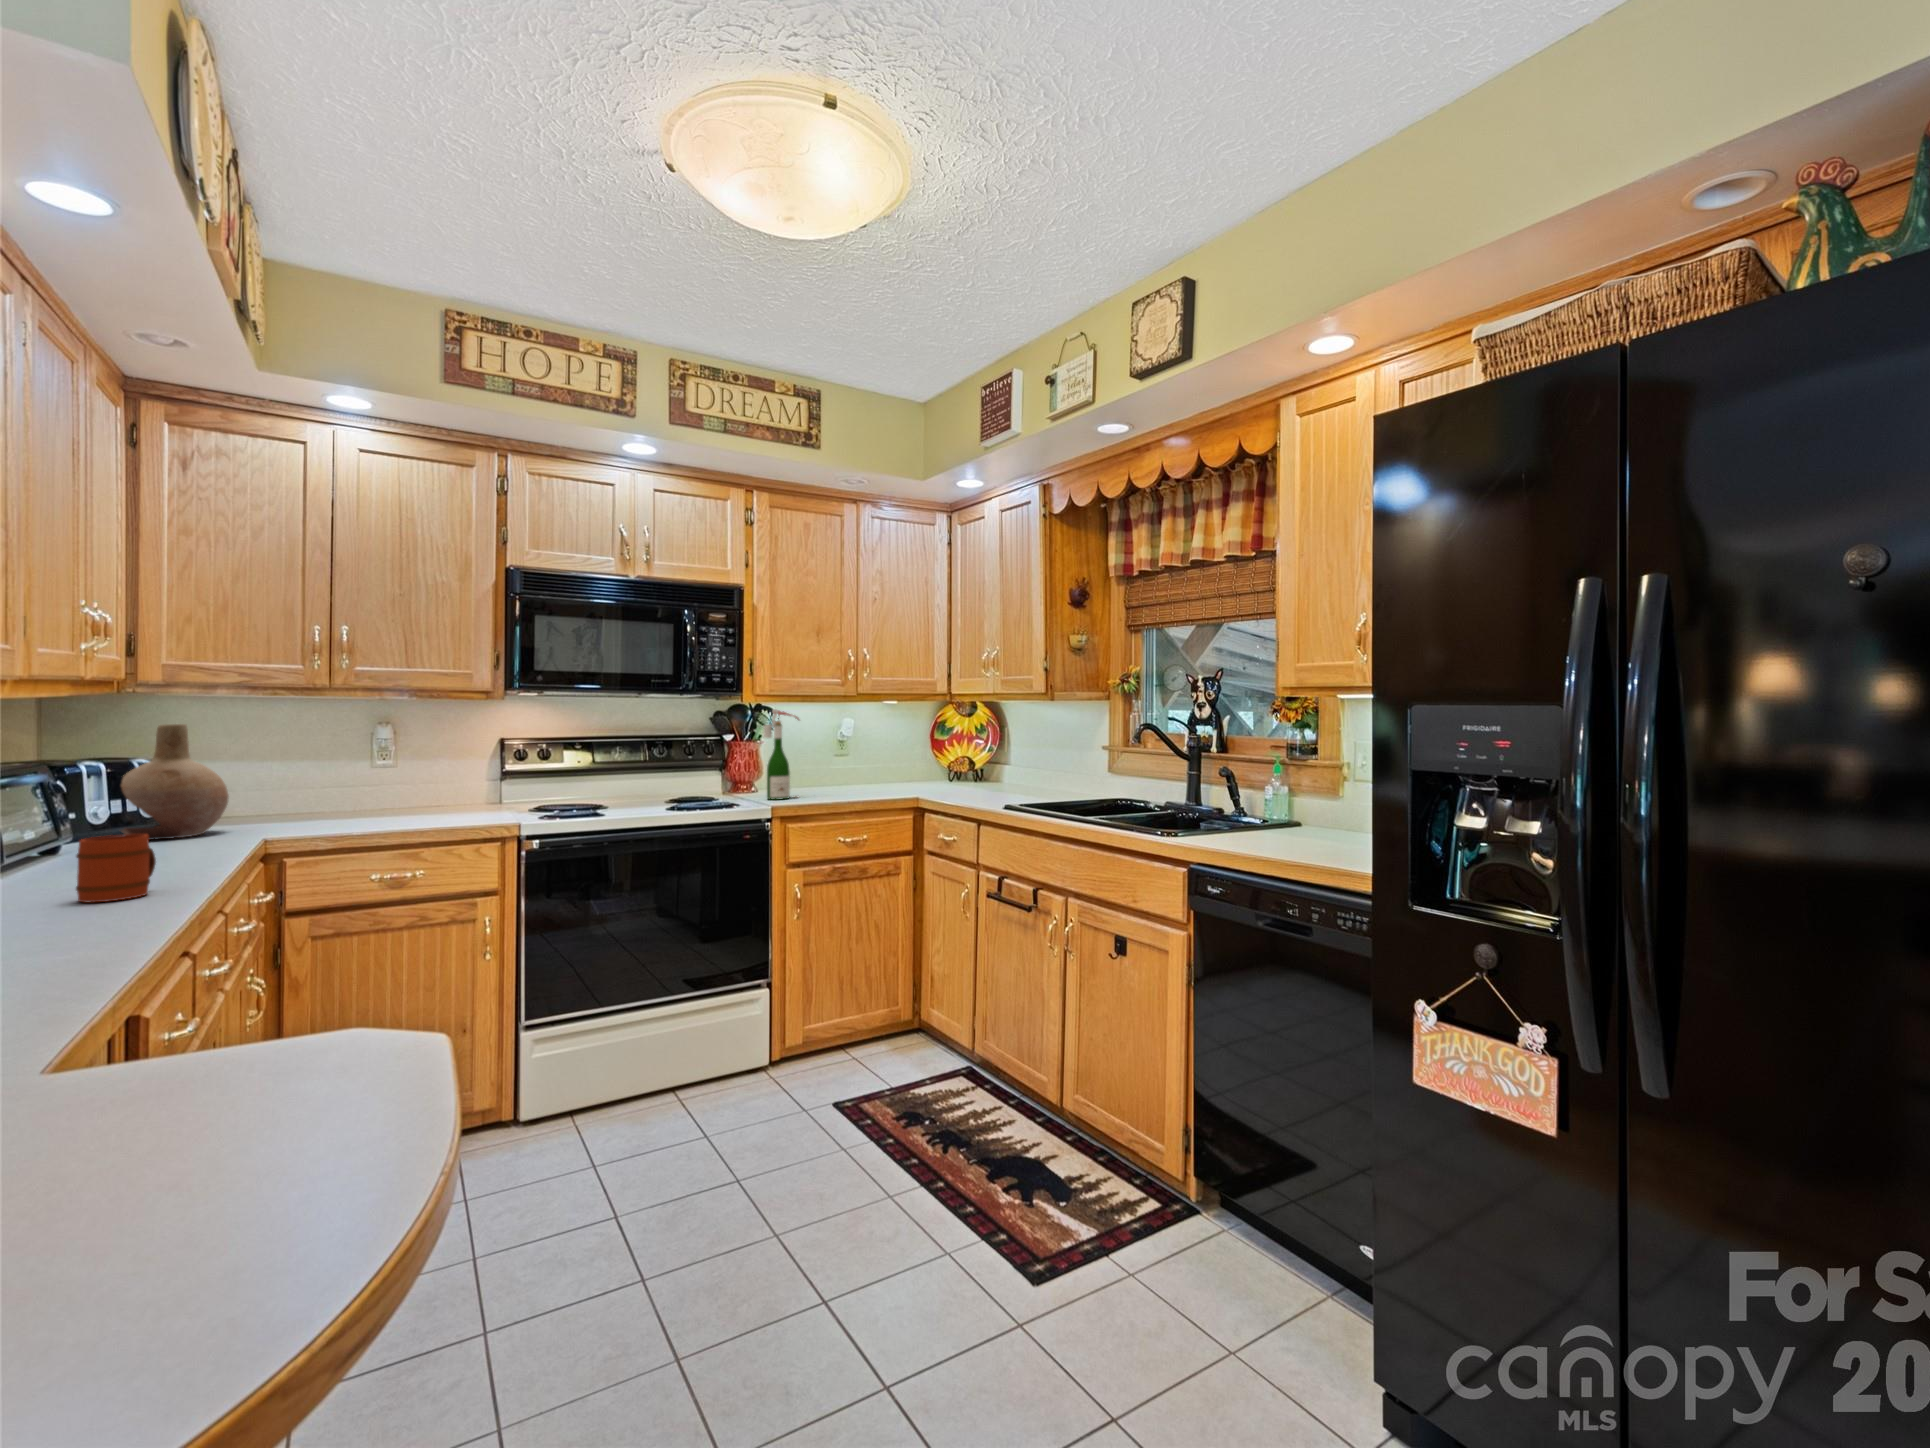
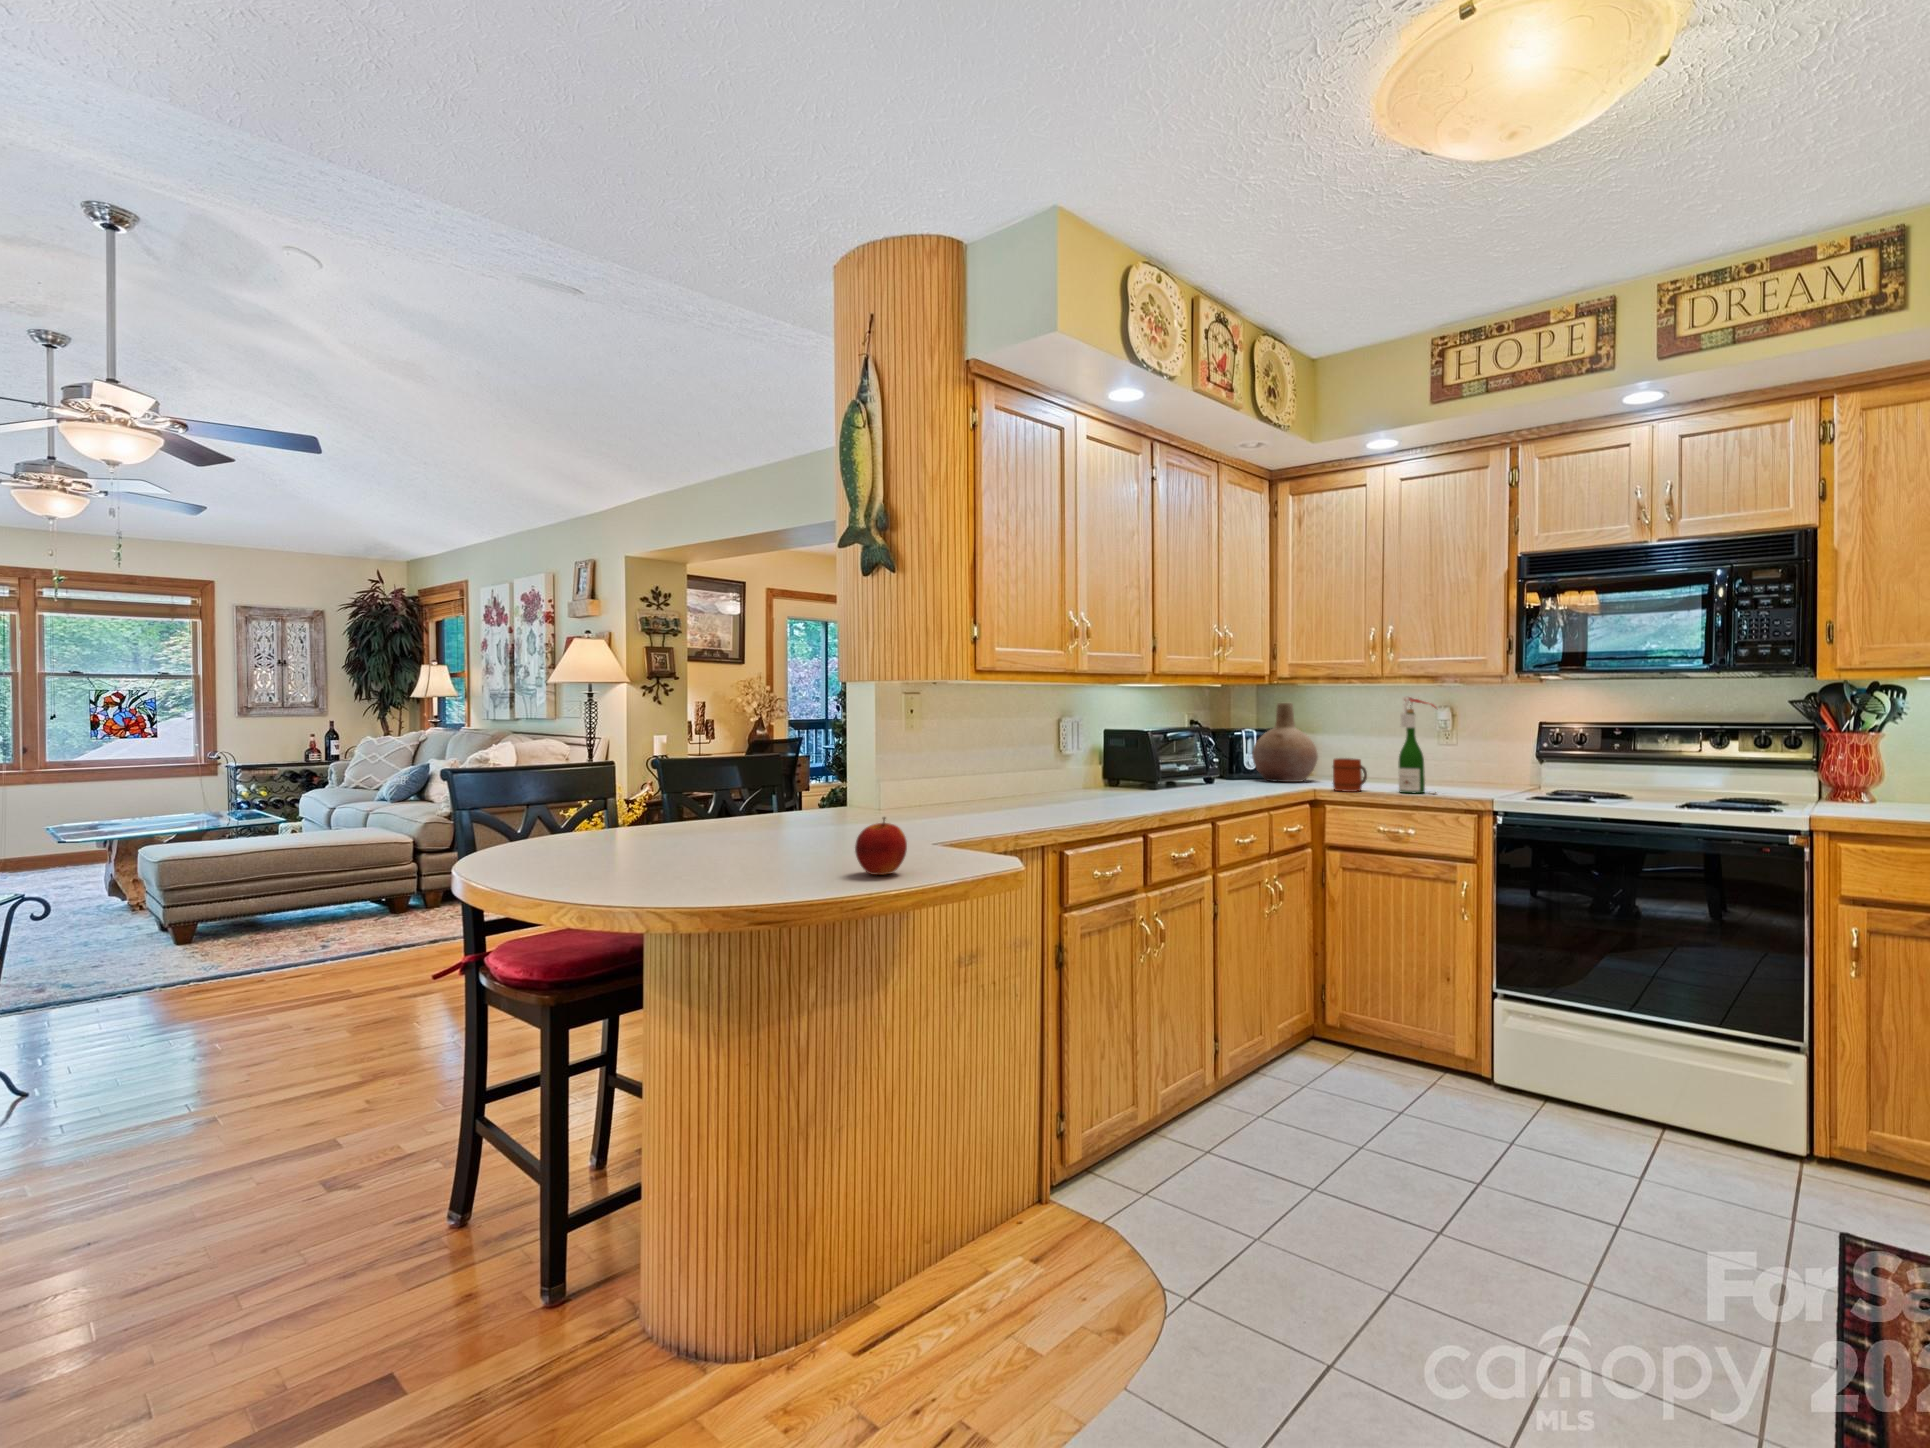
wine bottle: present [763,709,799,800] -> present [1399,696,1436,794]
mug: present [76,834,156,902] -> present [1333,758,1367,792]
apple: none [107,985,259,1120] -> present [855,817,907,875]

